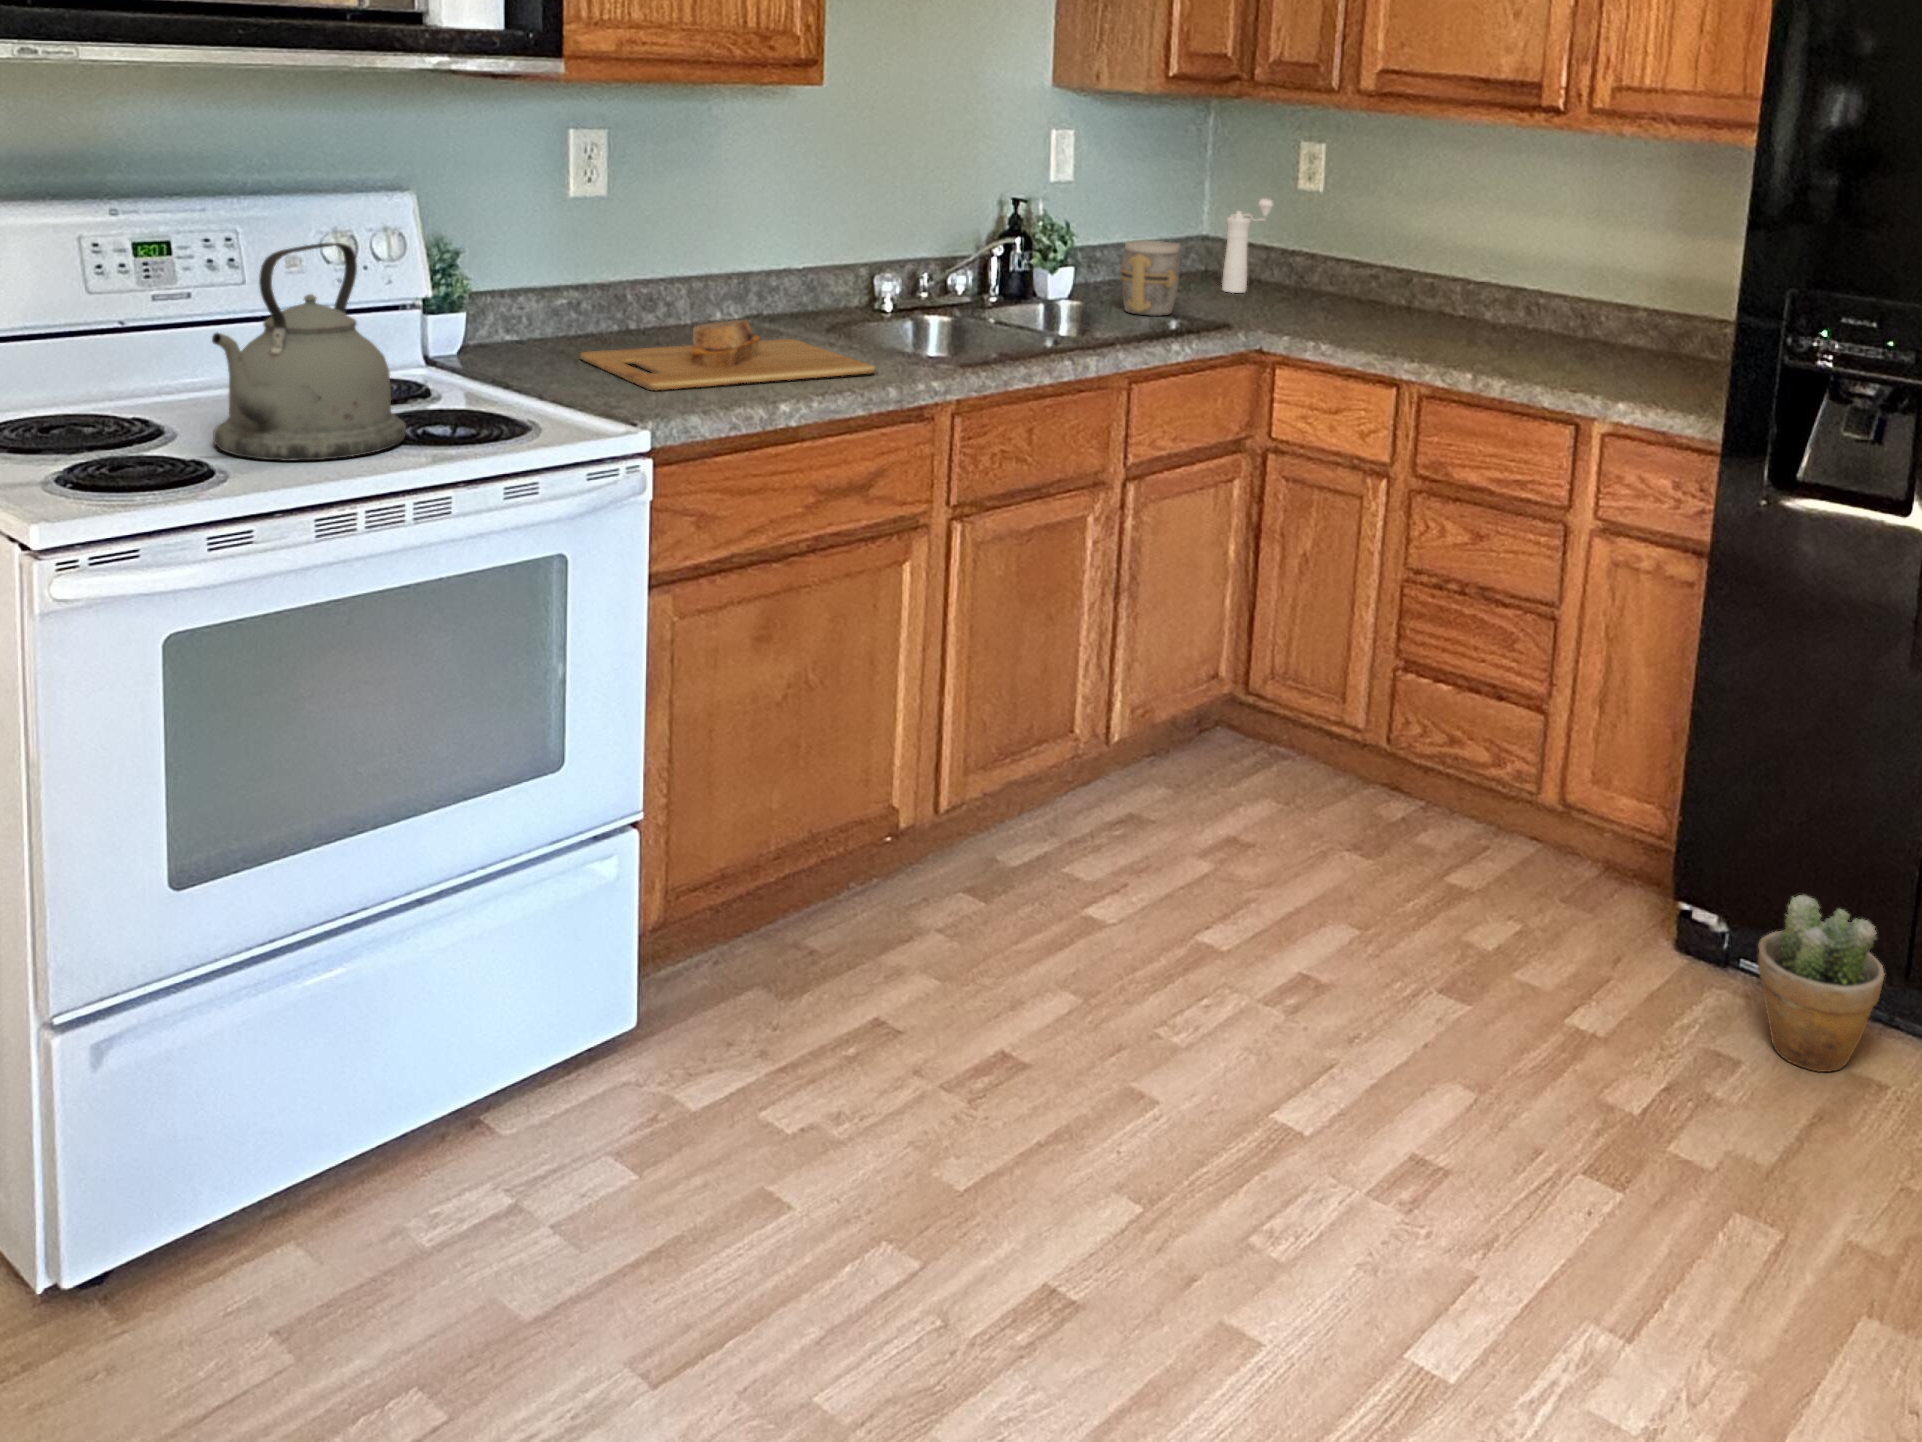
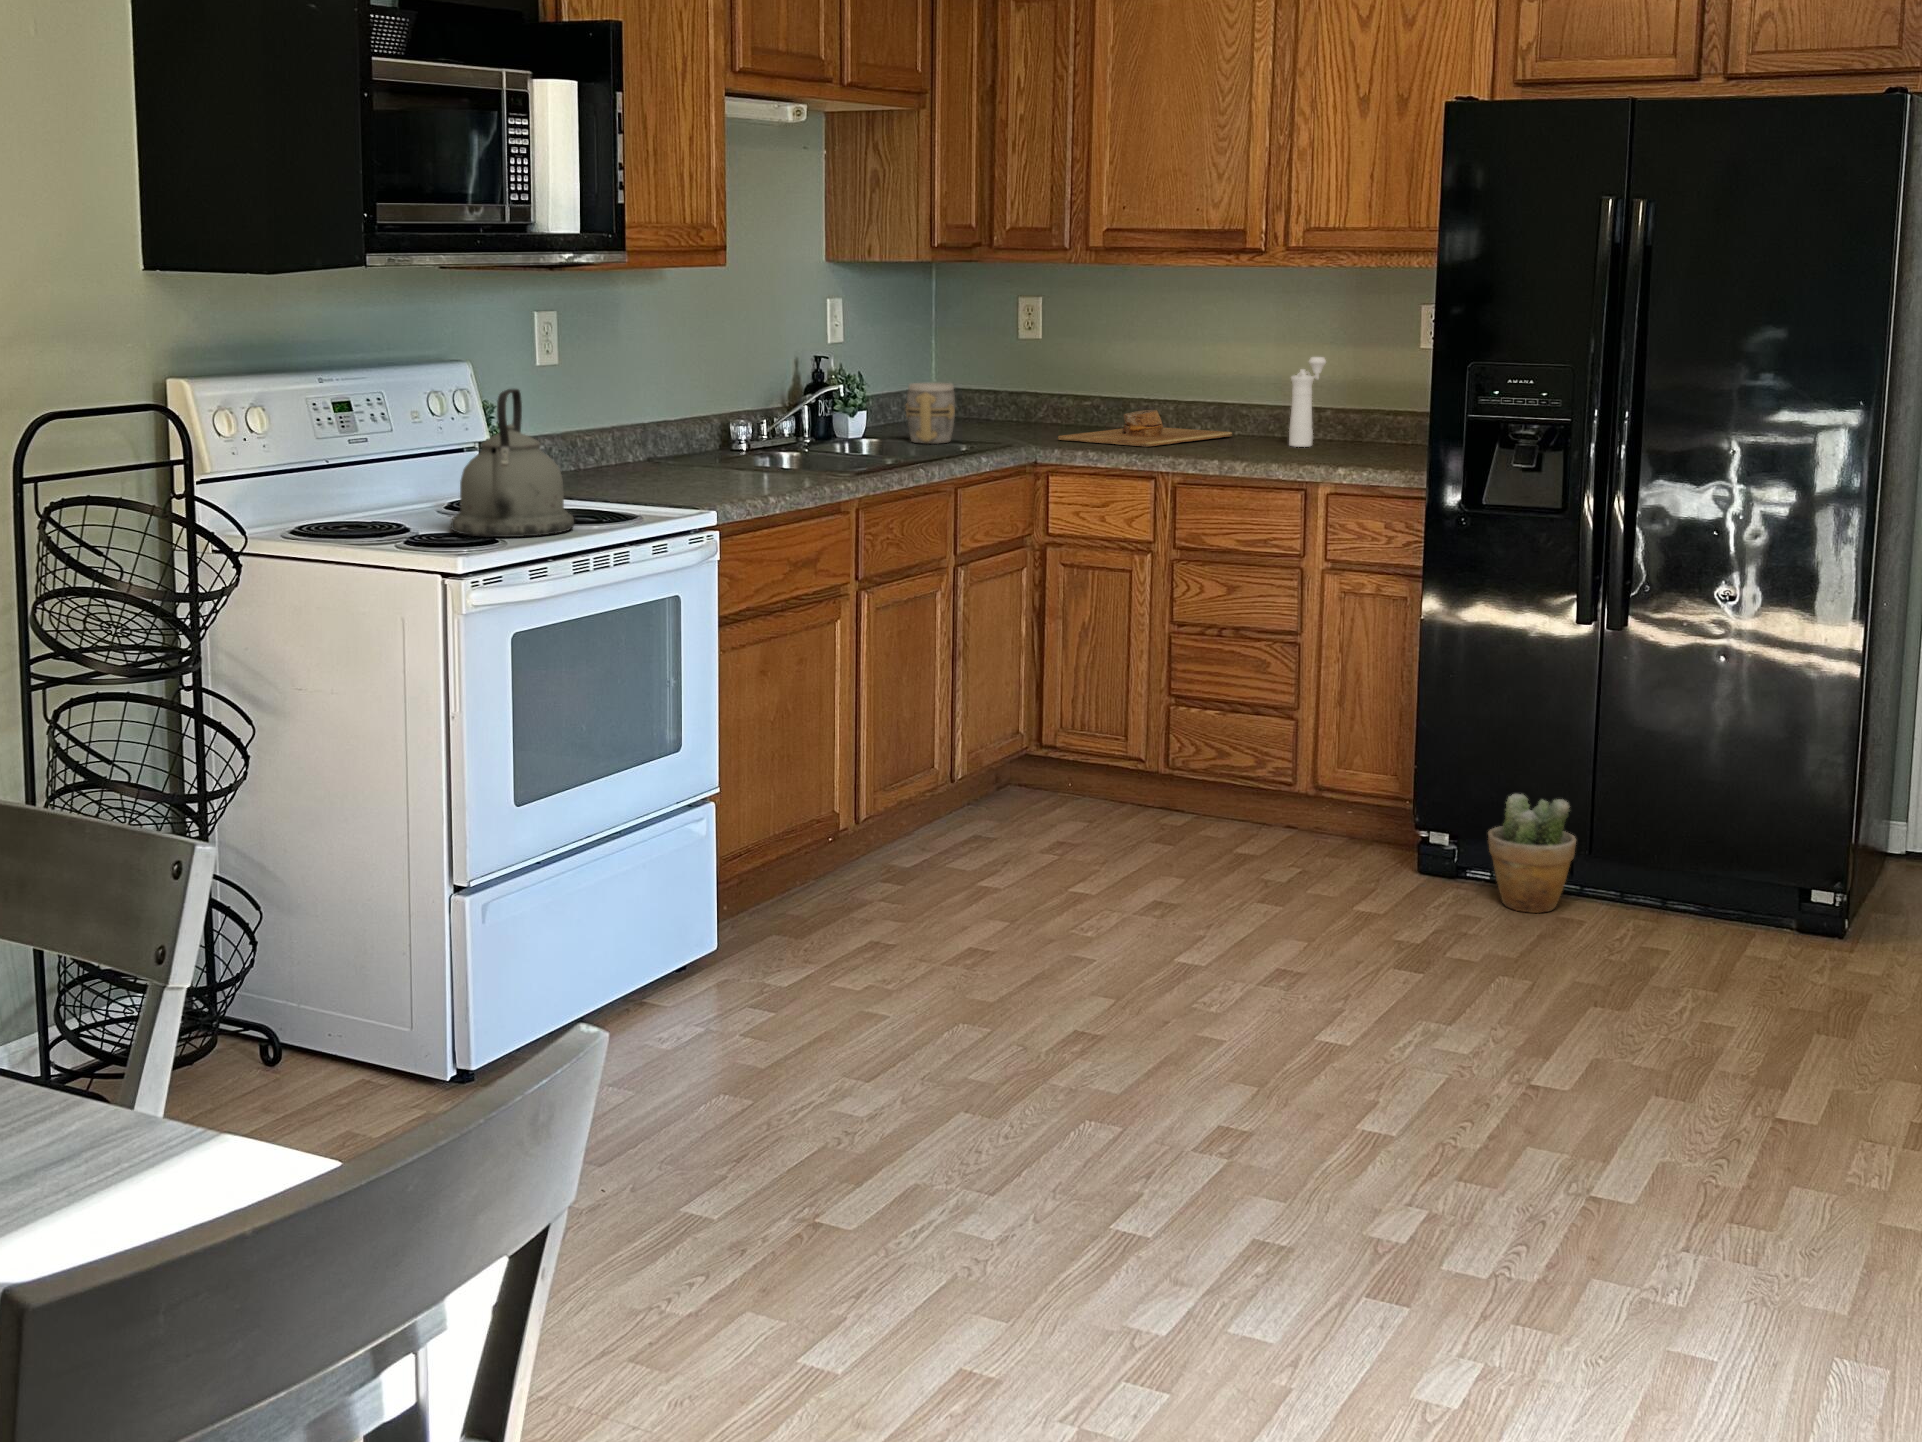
pepper mill: present [1222,199,1273,293] -> present [1289,357,1326,447]
cutting board: present [580,320,875,390] -> present [1058,410,1232,447]

